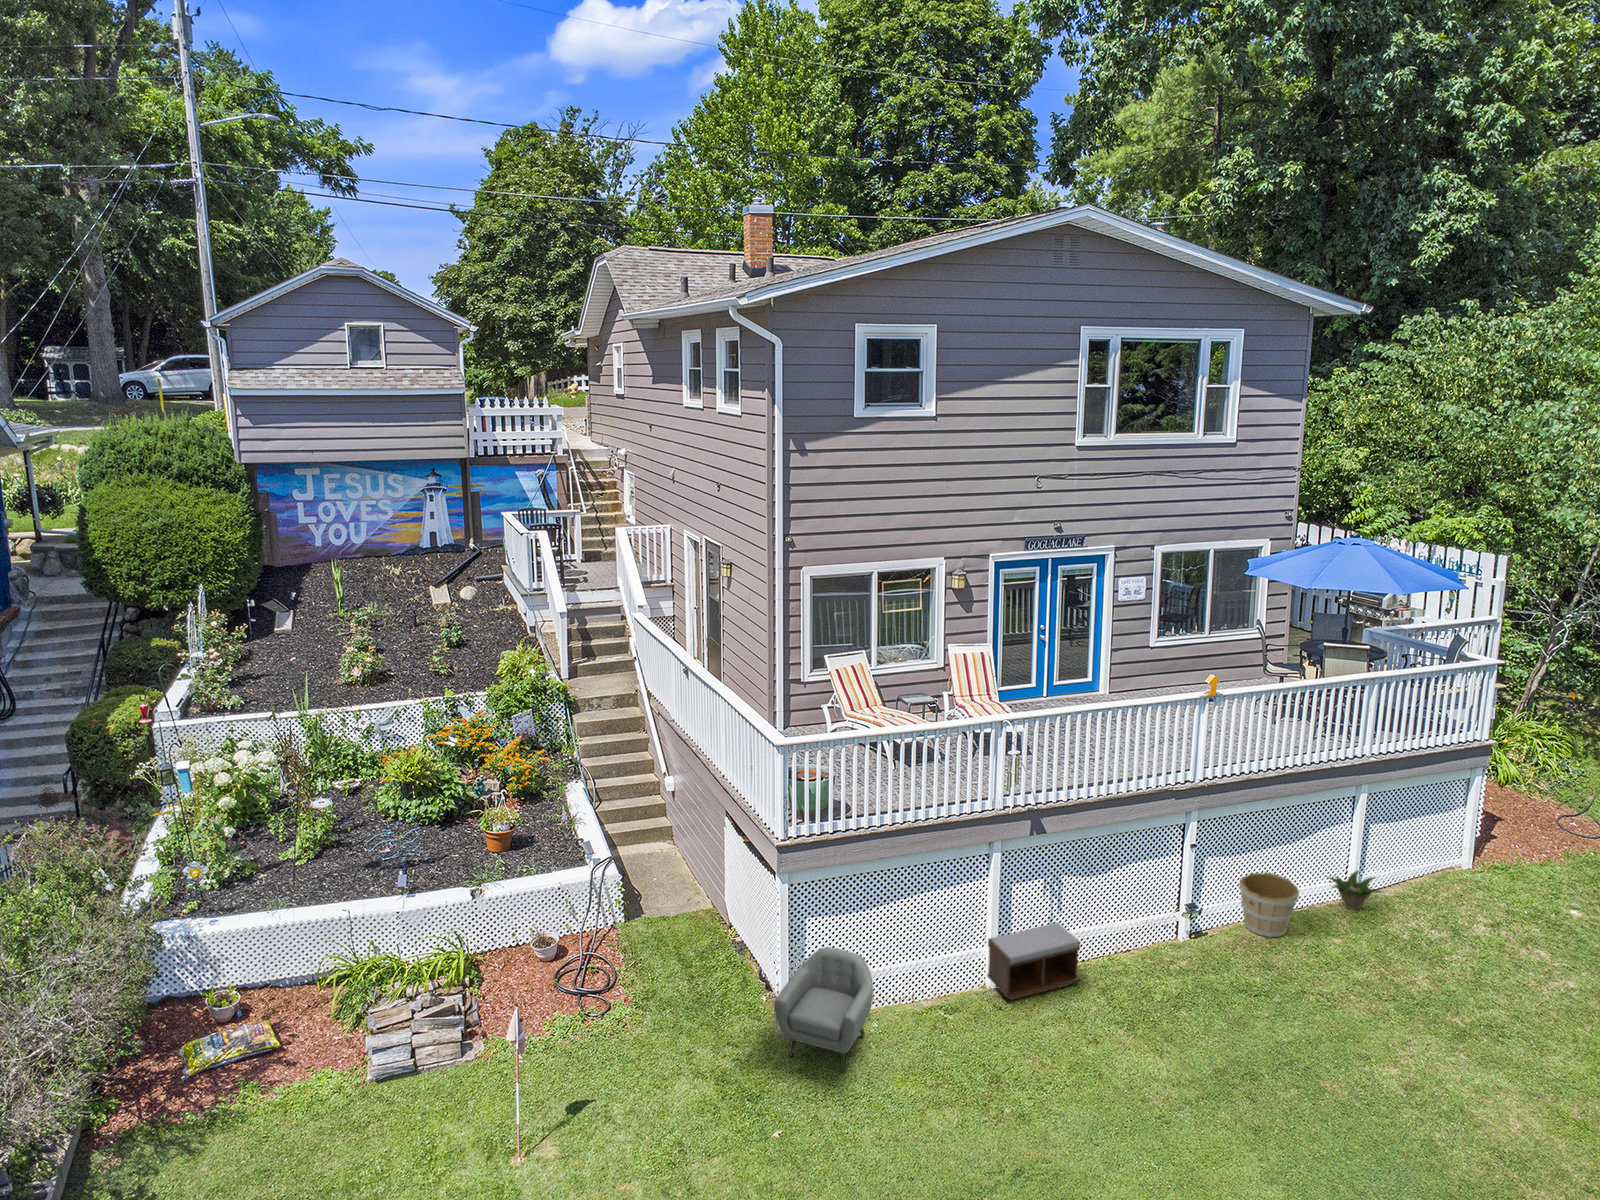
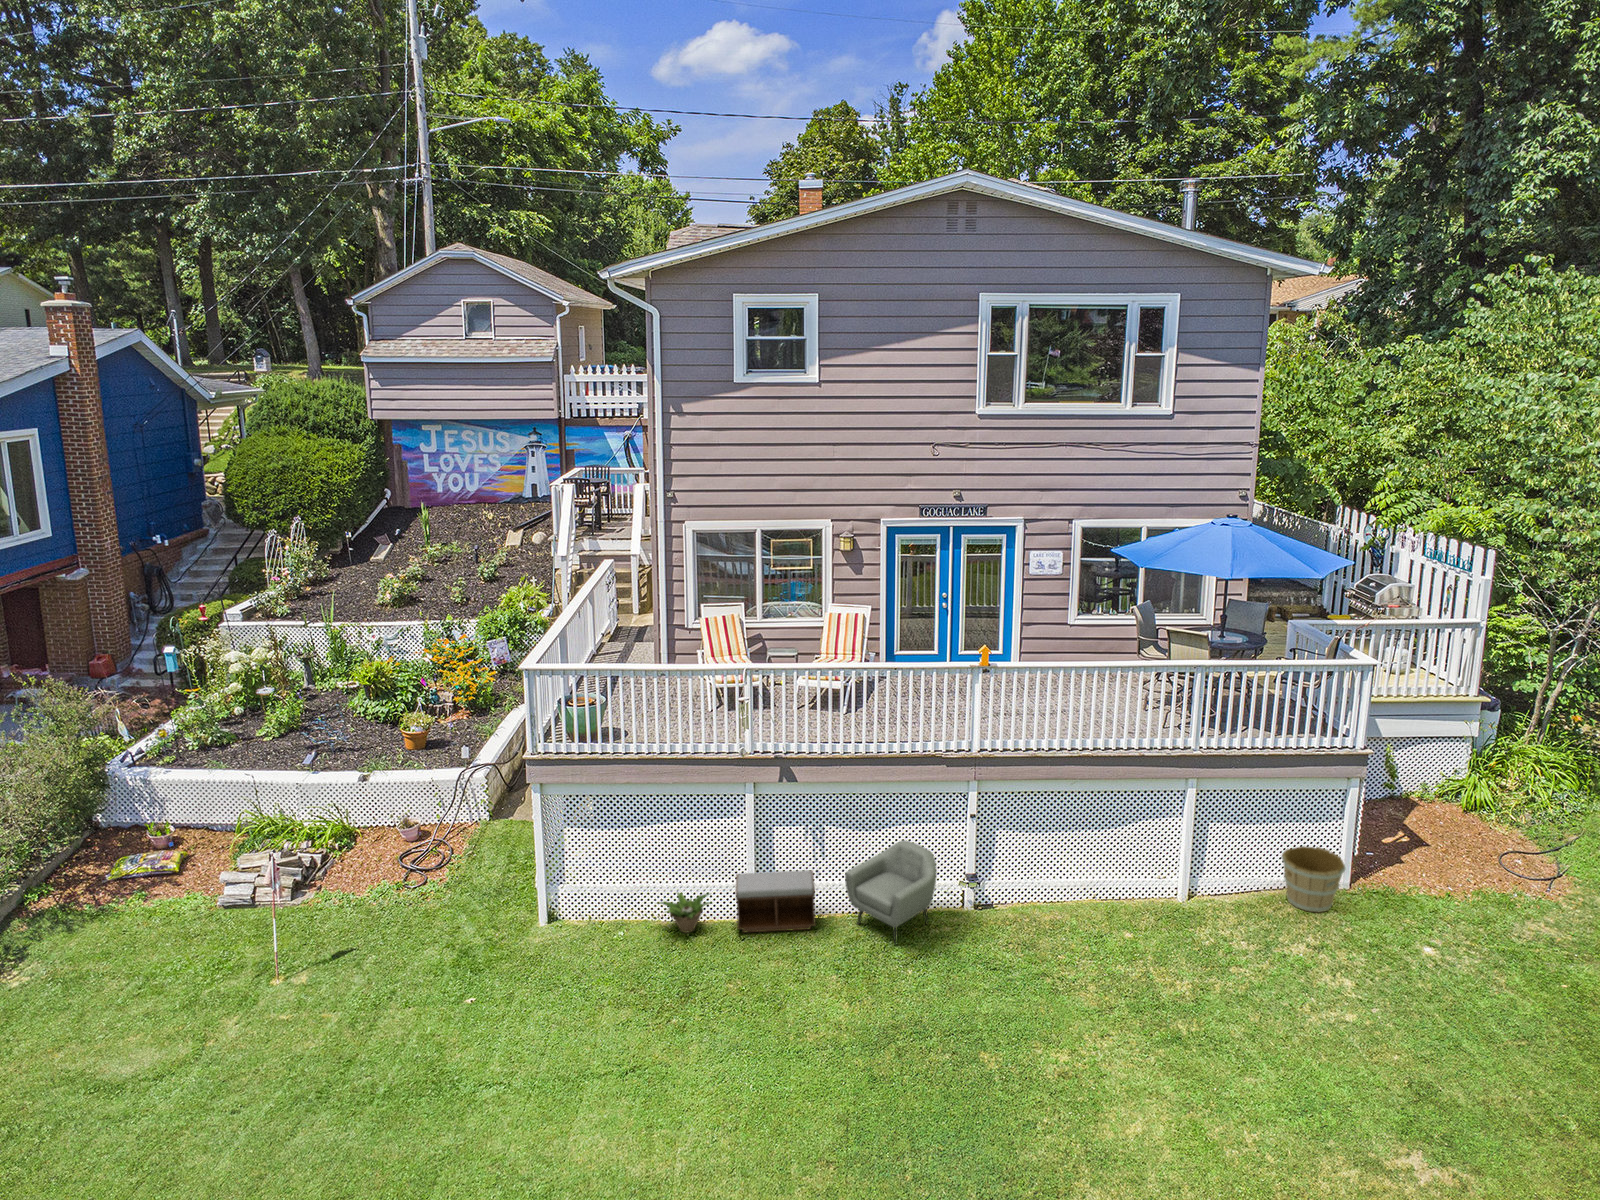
decorative plant: present [1328,870,1382,910] -> present [660,893,711,933]
wooden bucket: present [1239,872,1299,937] -> present [1282,846,1345,912]
armchair: present [774,947,873,1071] -> present [845,840,937,944]

